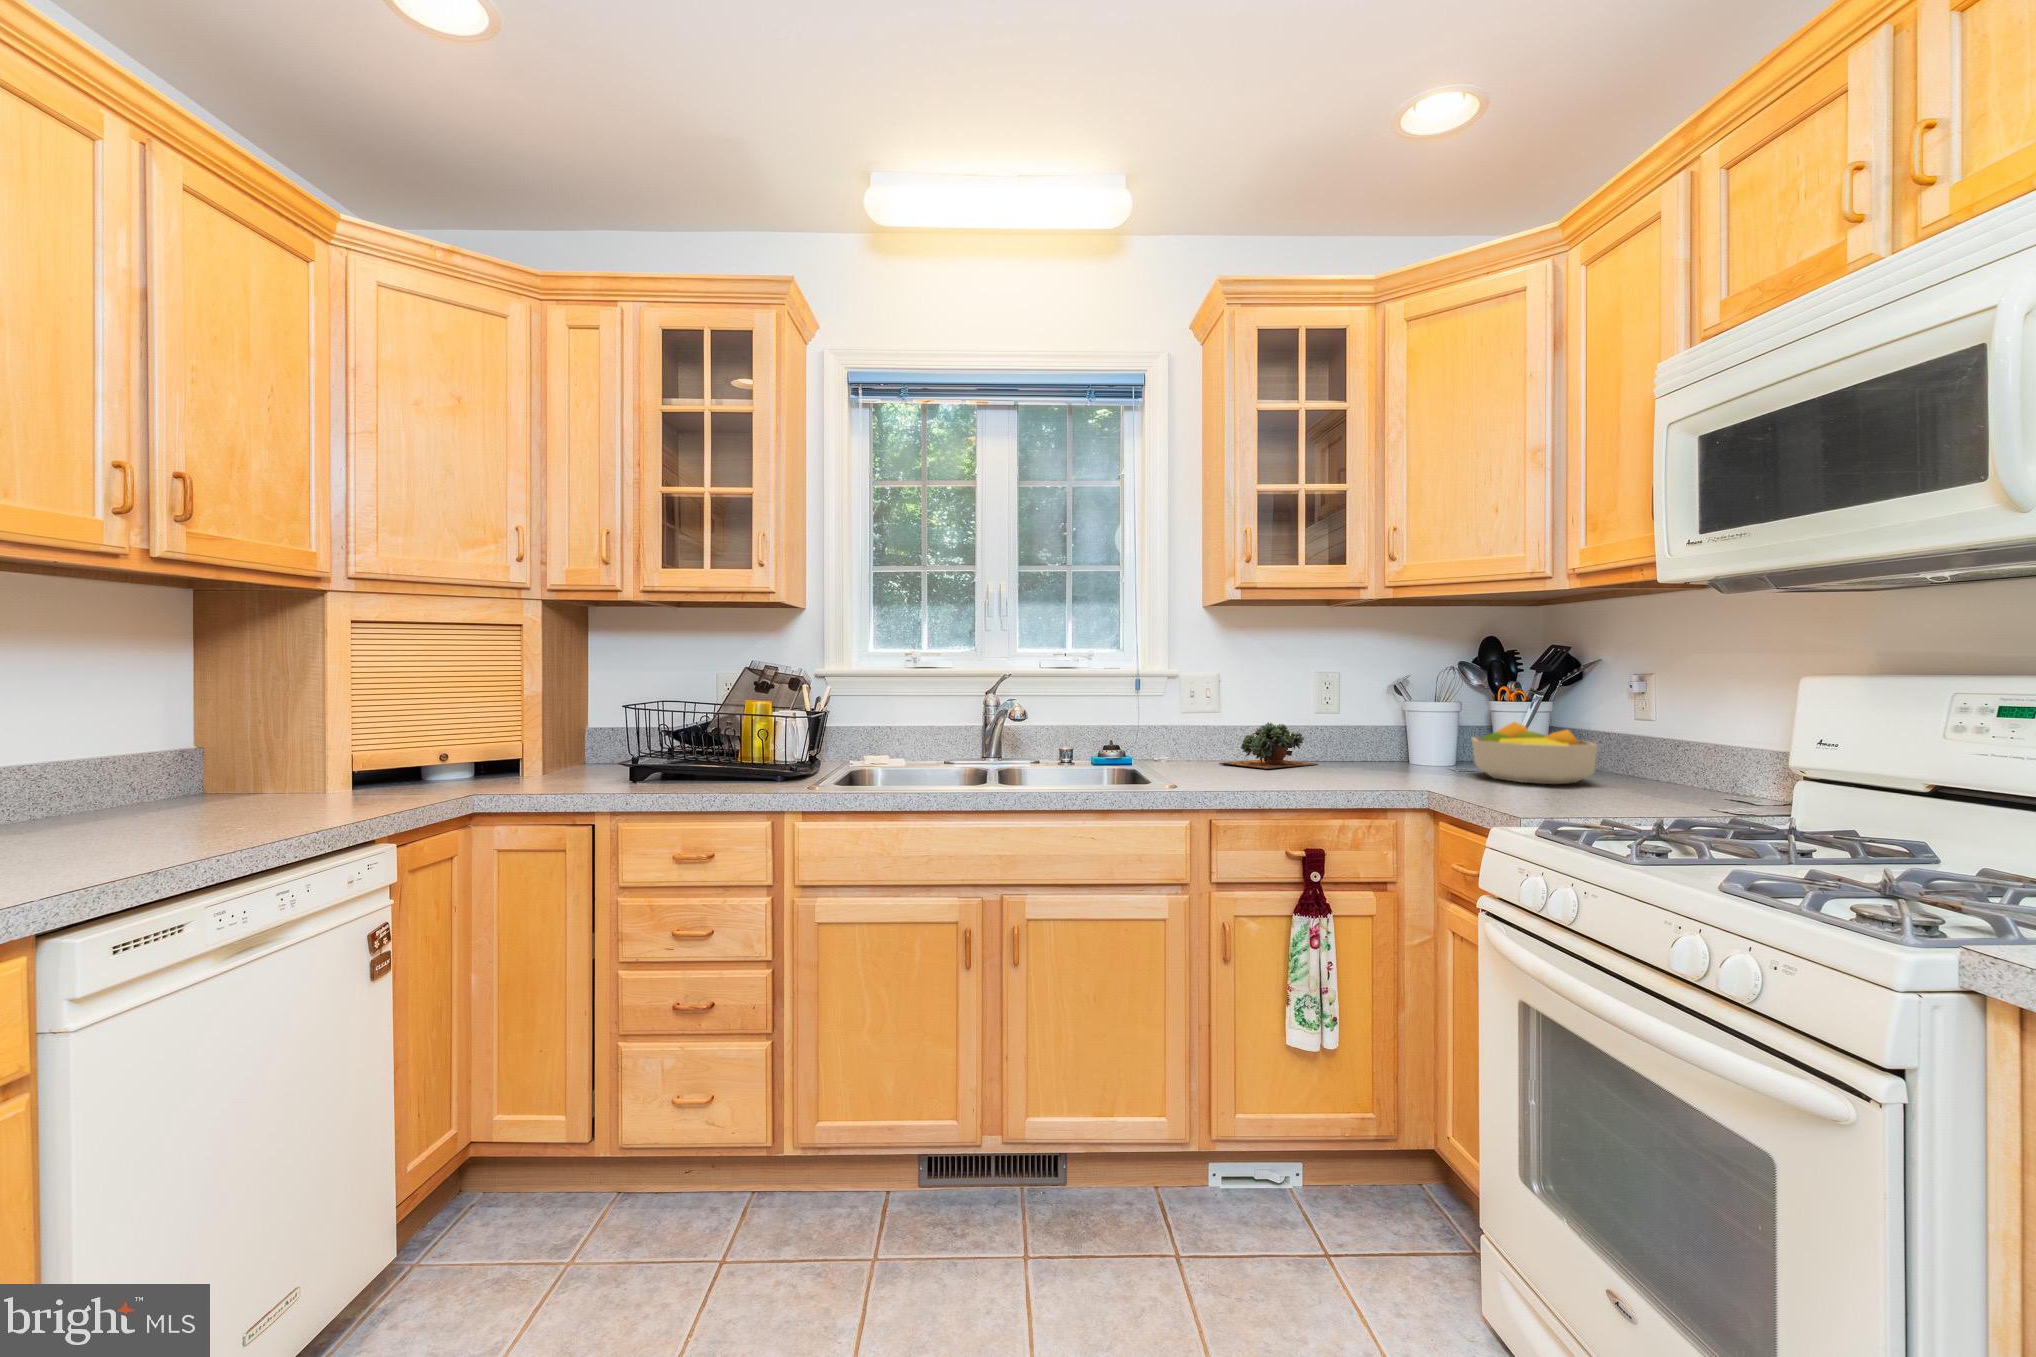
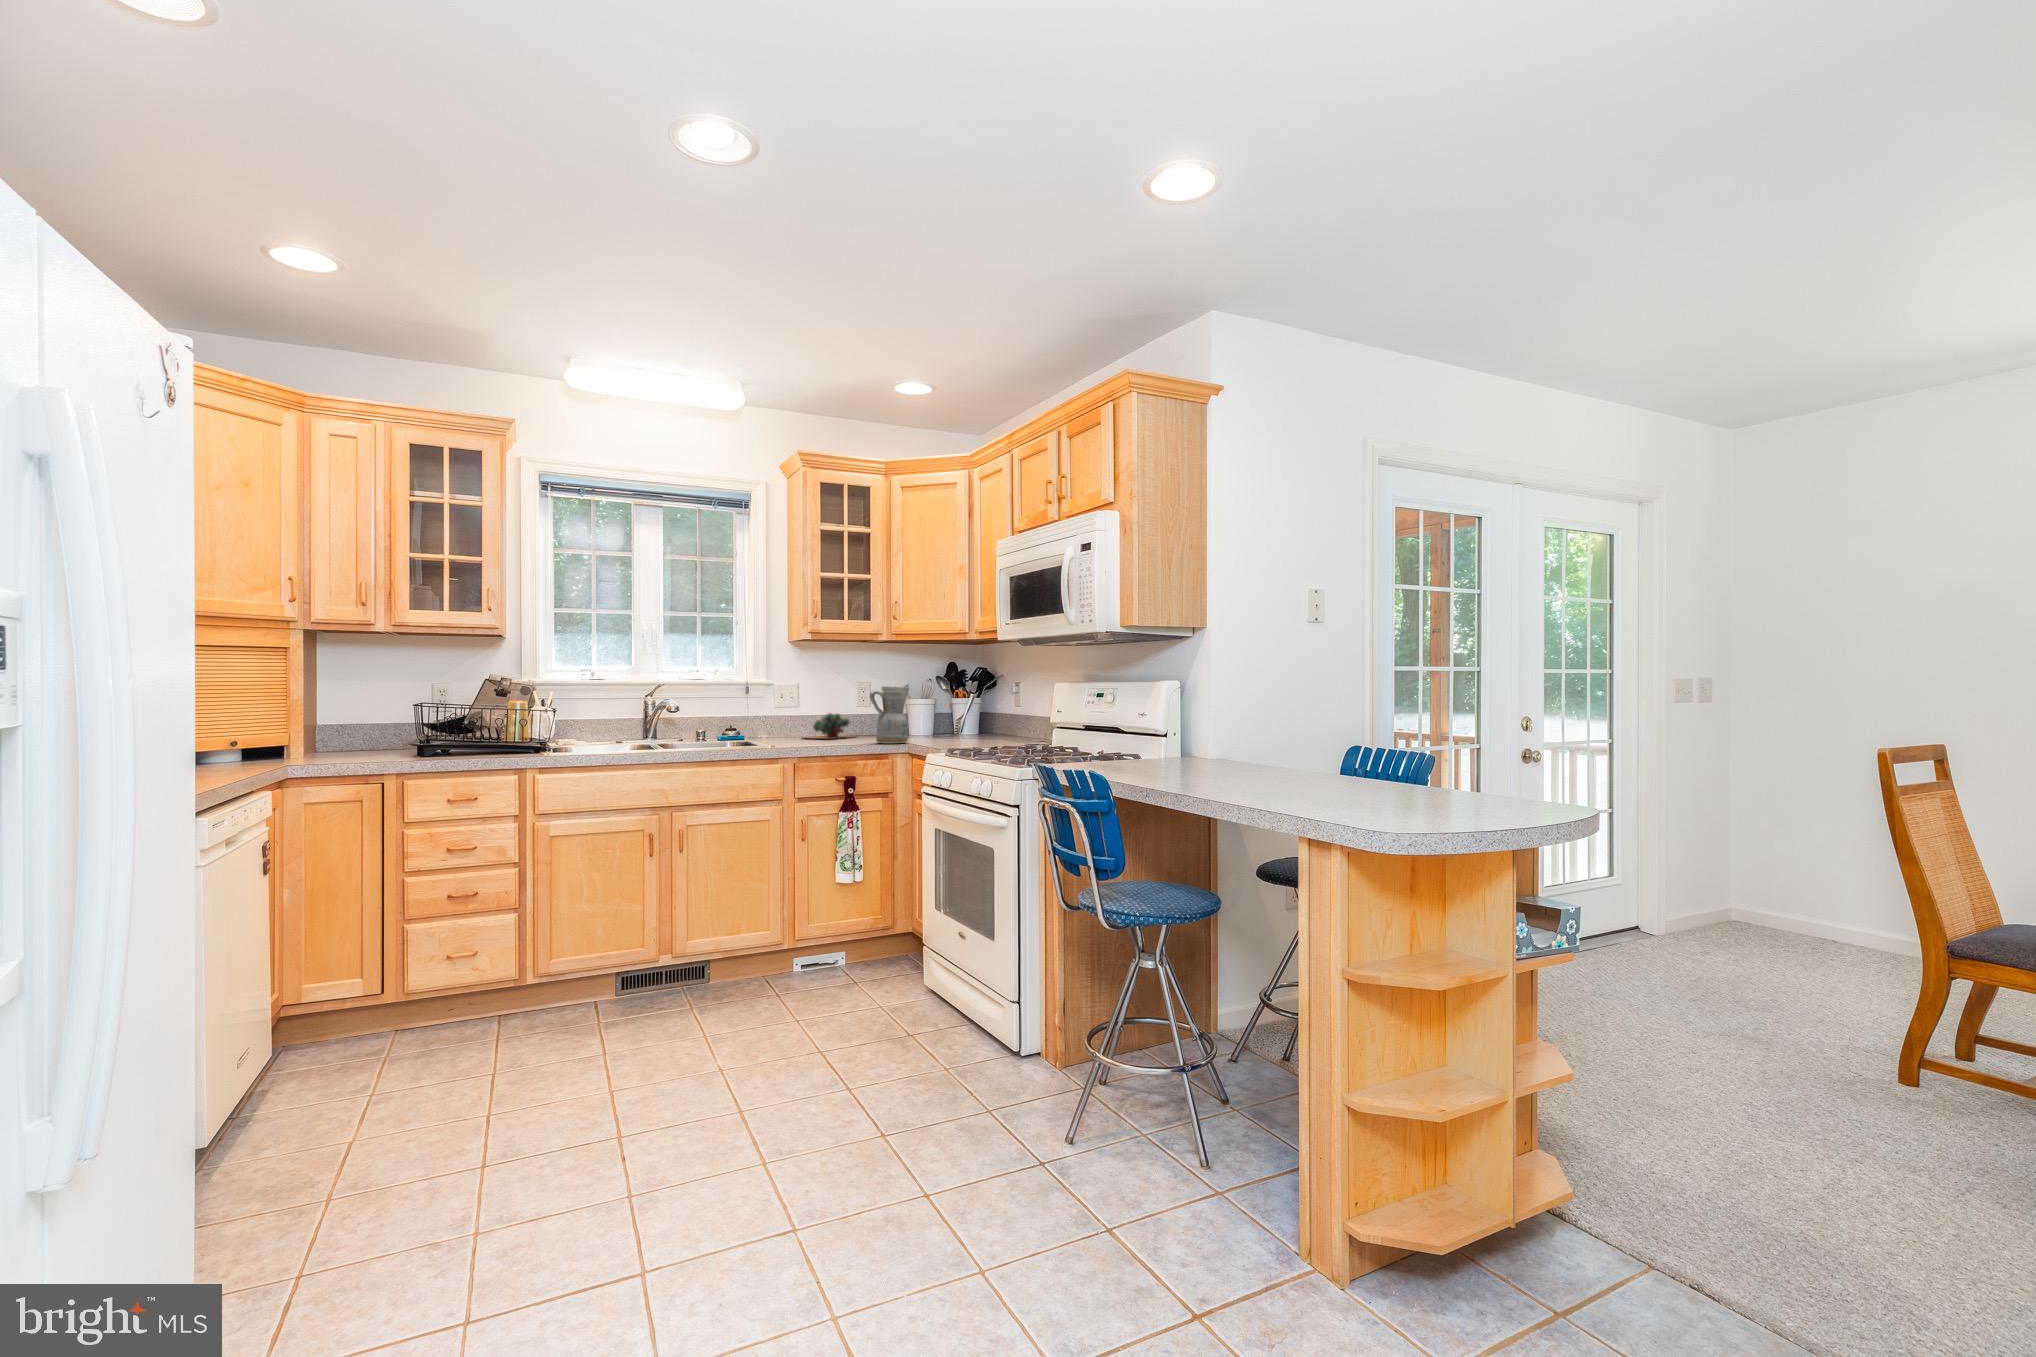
ceramic pitcher: none [1346,679,1423,786] -> present [870,686,909,743]
fruit bowl: present [1472,722,1598,784] -> none [938,709,992,740]

